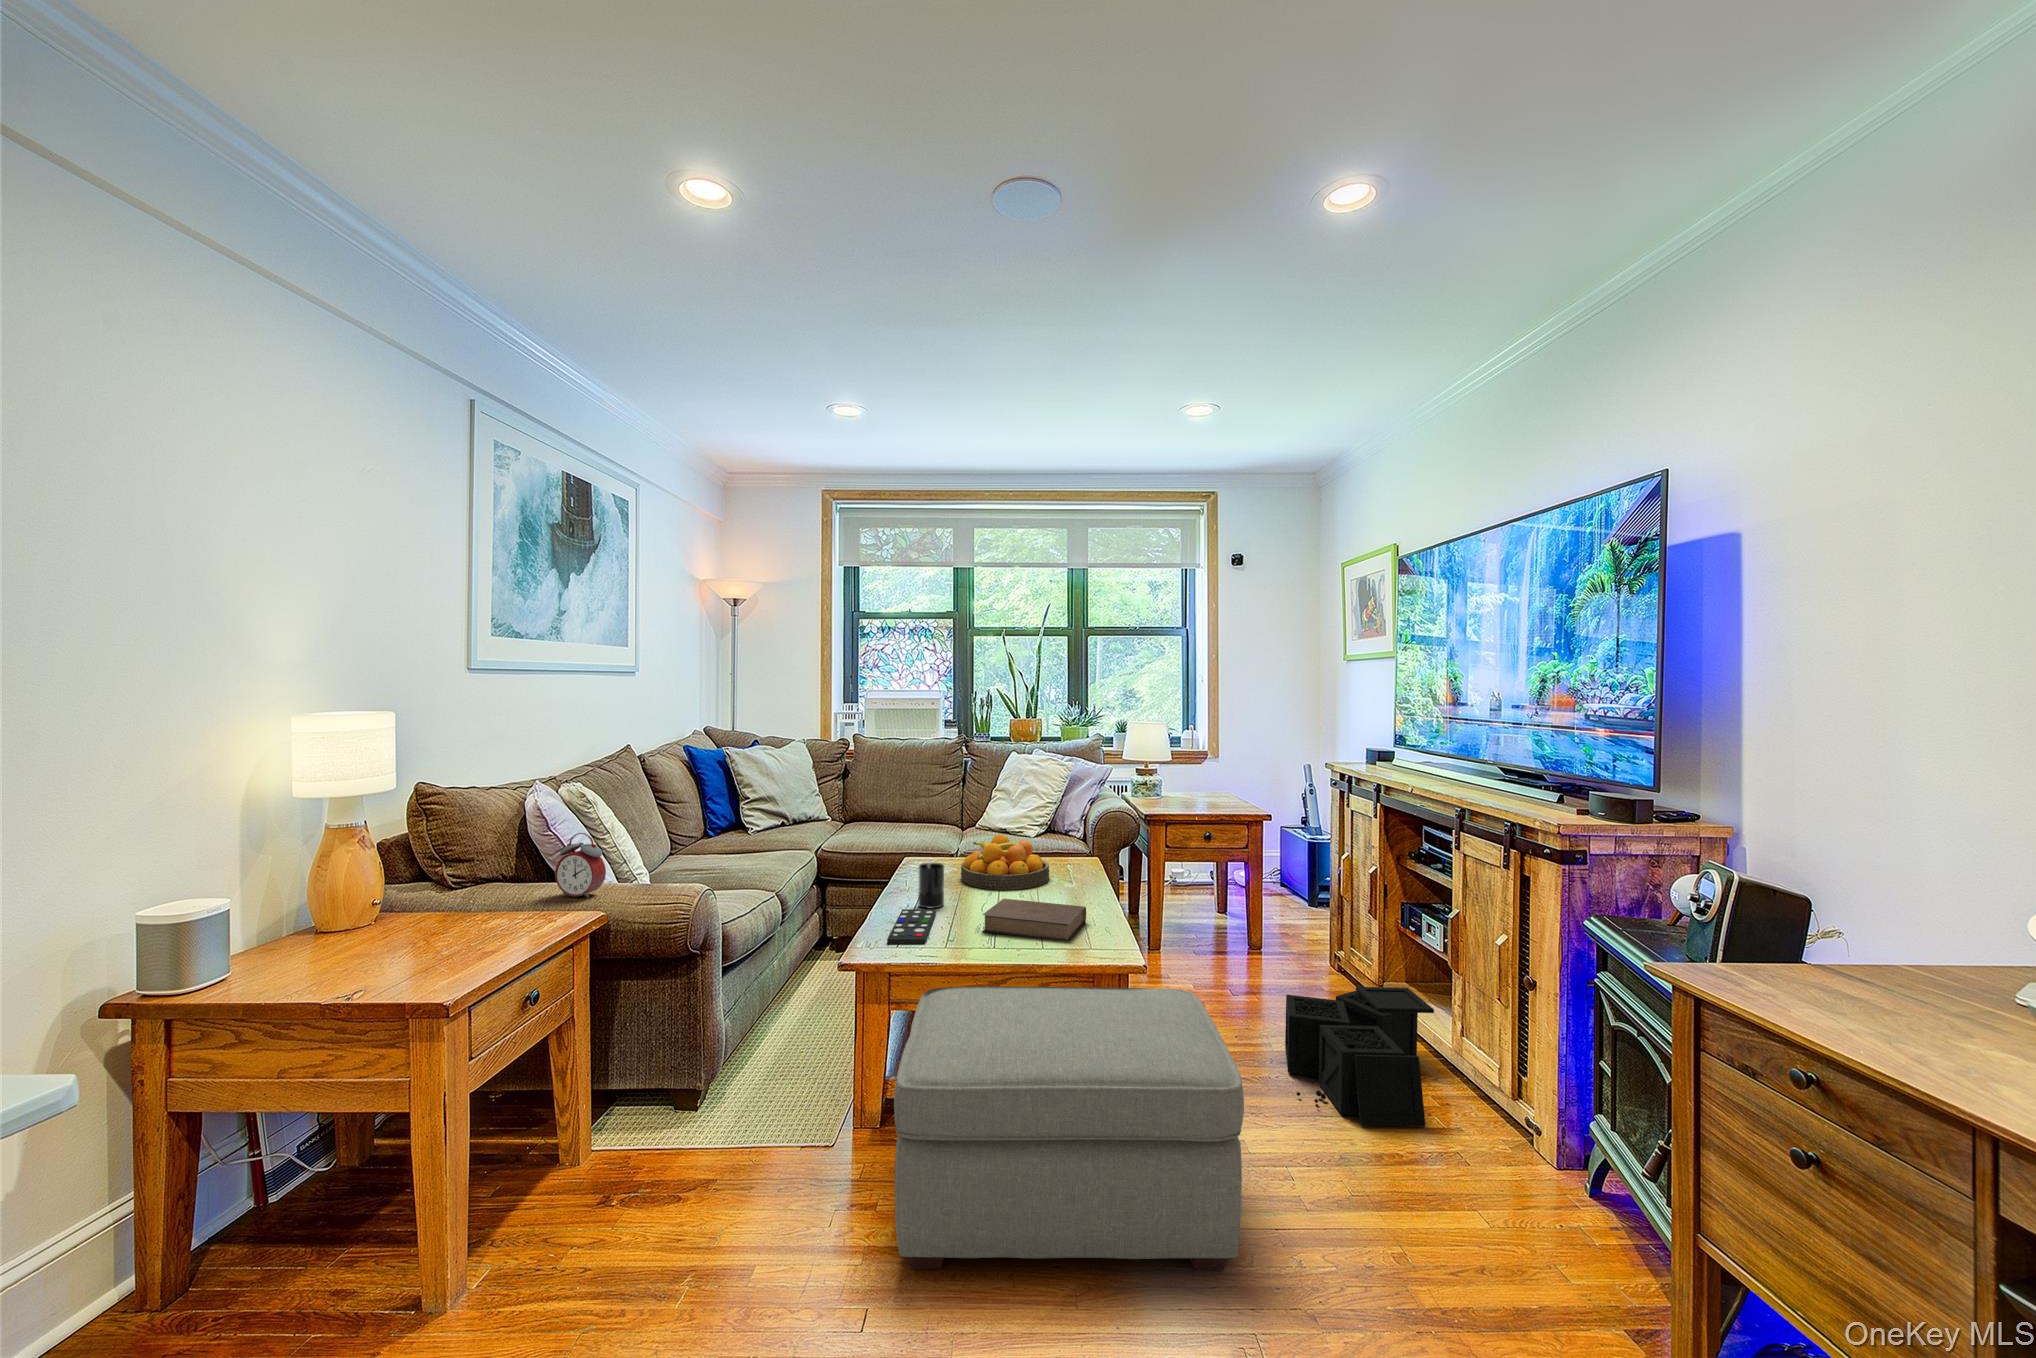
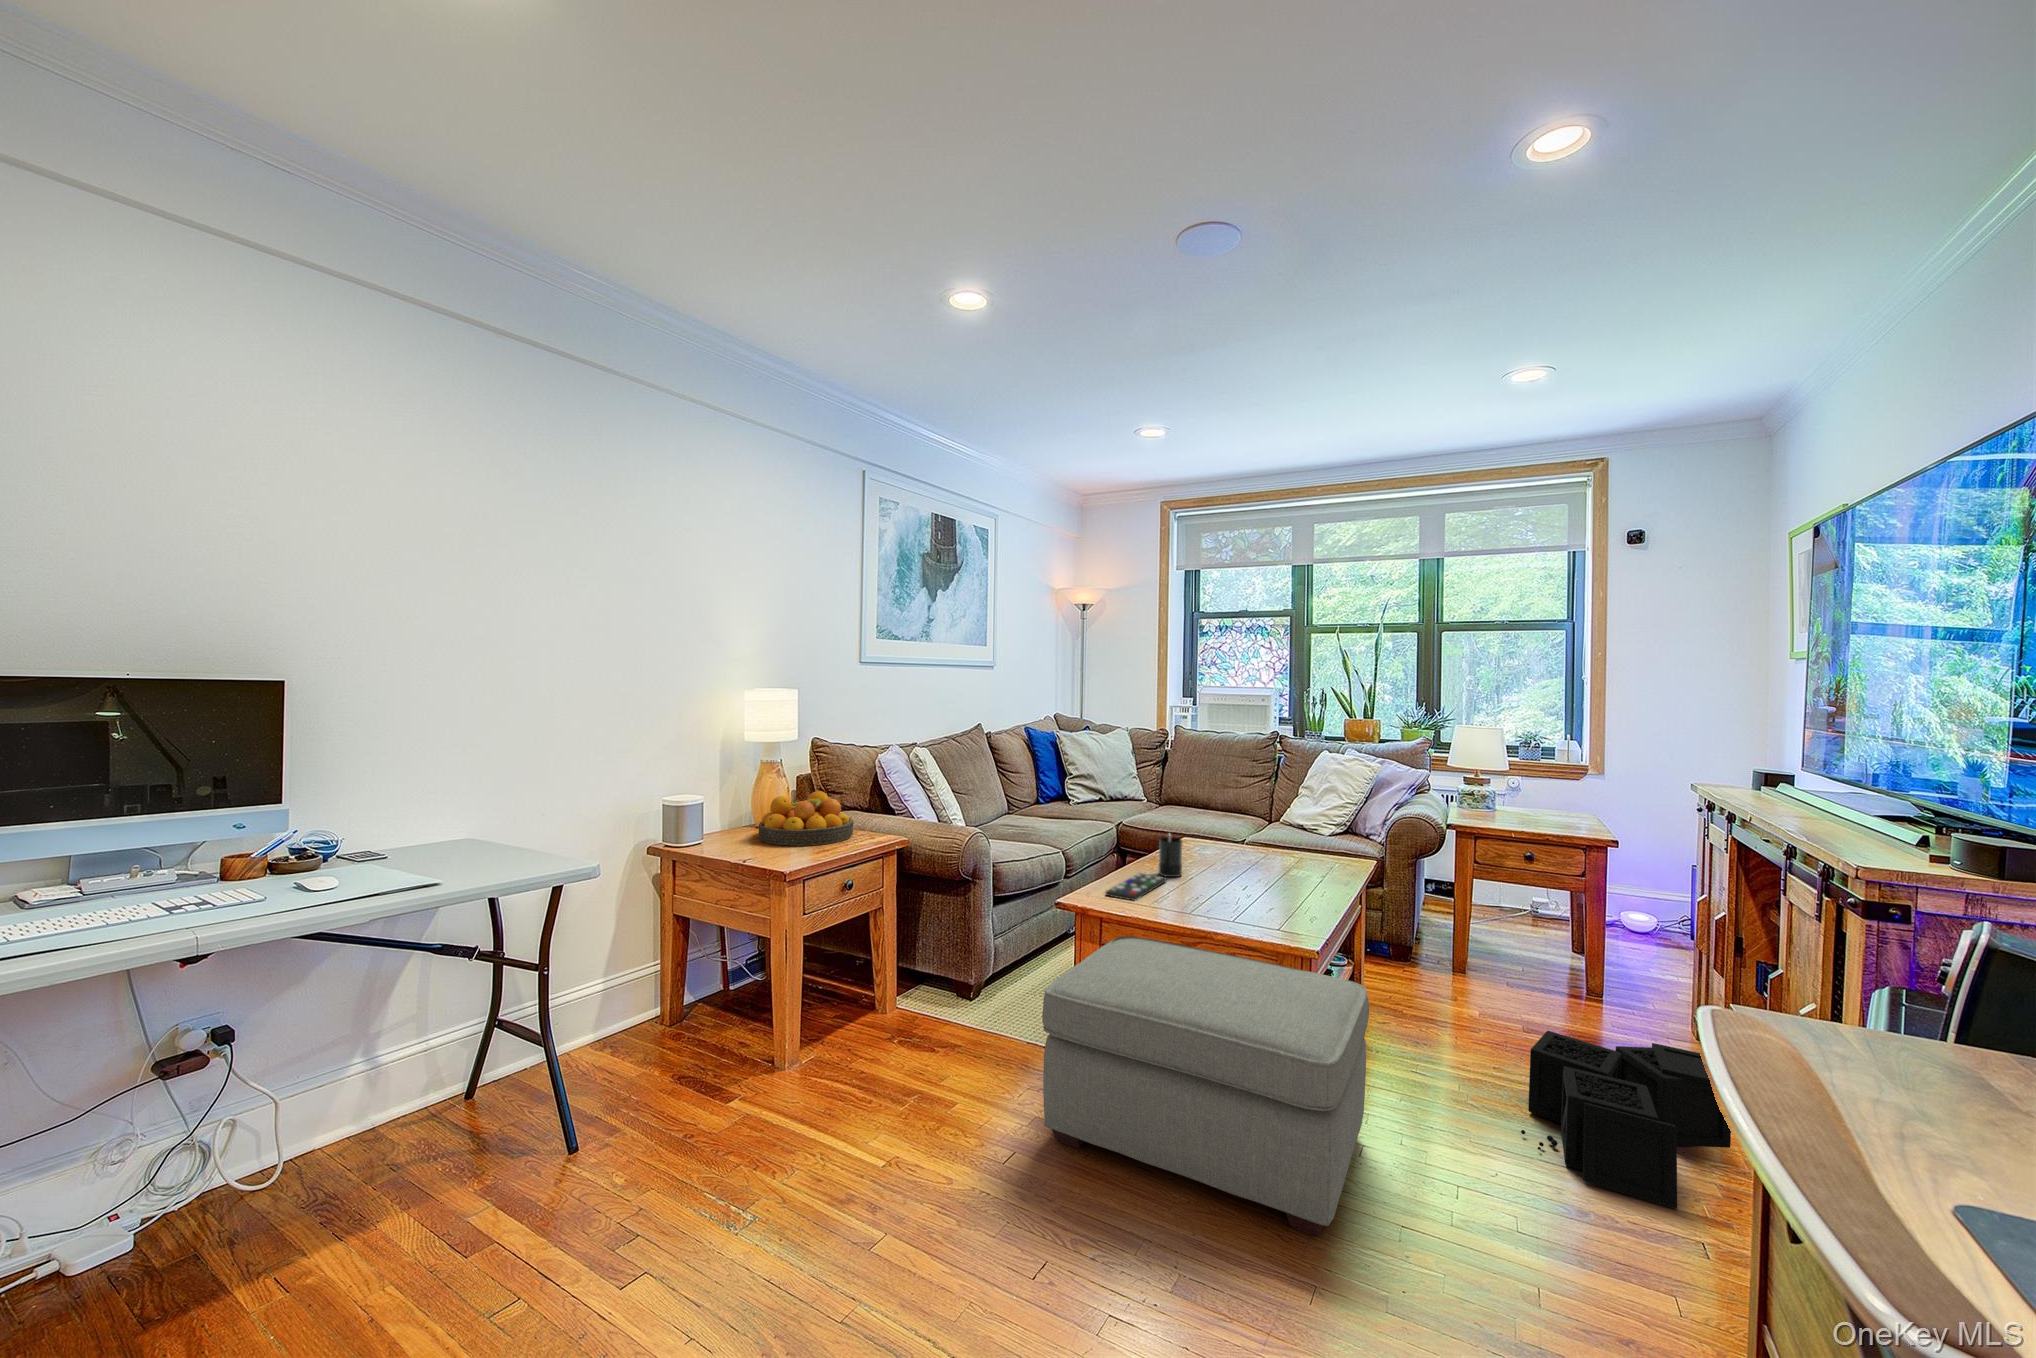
alarm clock: present [555,833,606,897] -> none [888,781,918,828]
fruit bowl: present [961,835,1049,890] -> present [758,791,853,846]
book: present [982,899,1086,941] -> none [1192,876,1298,921]

